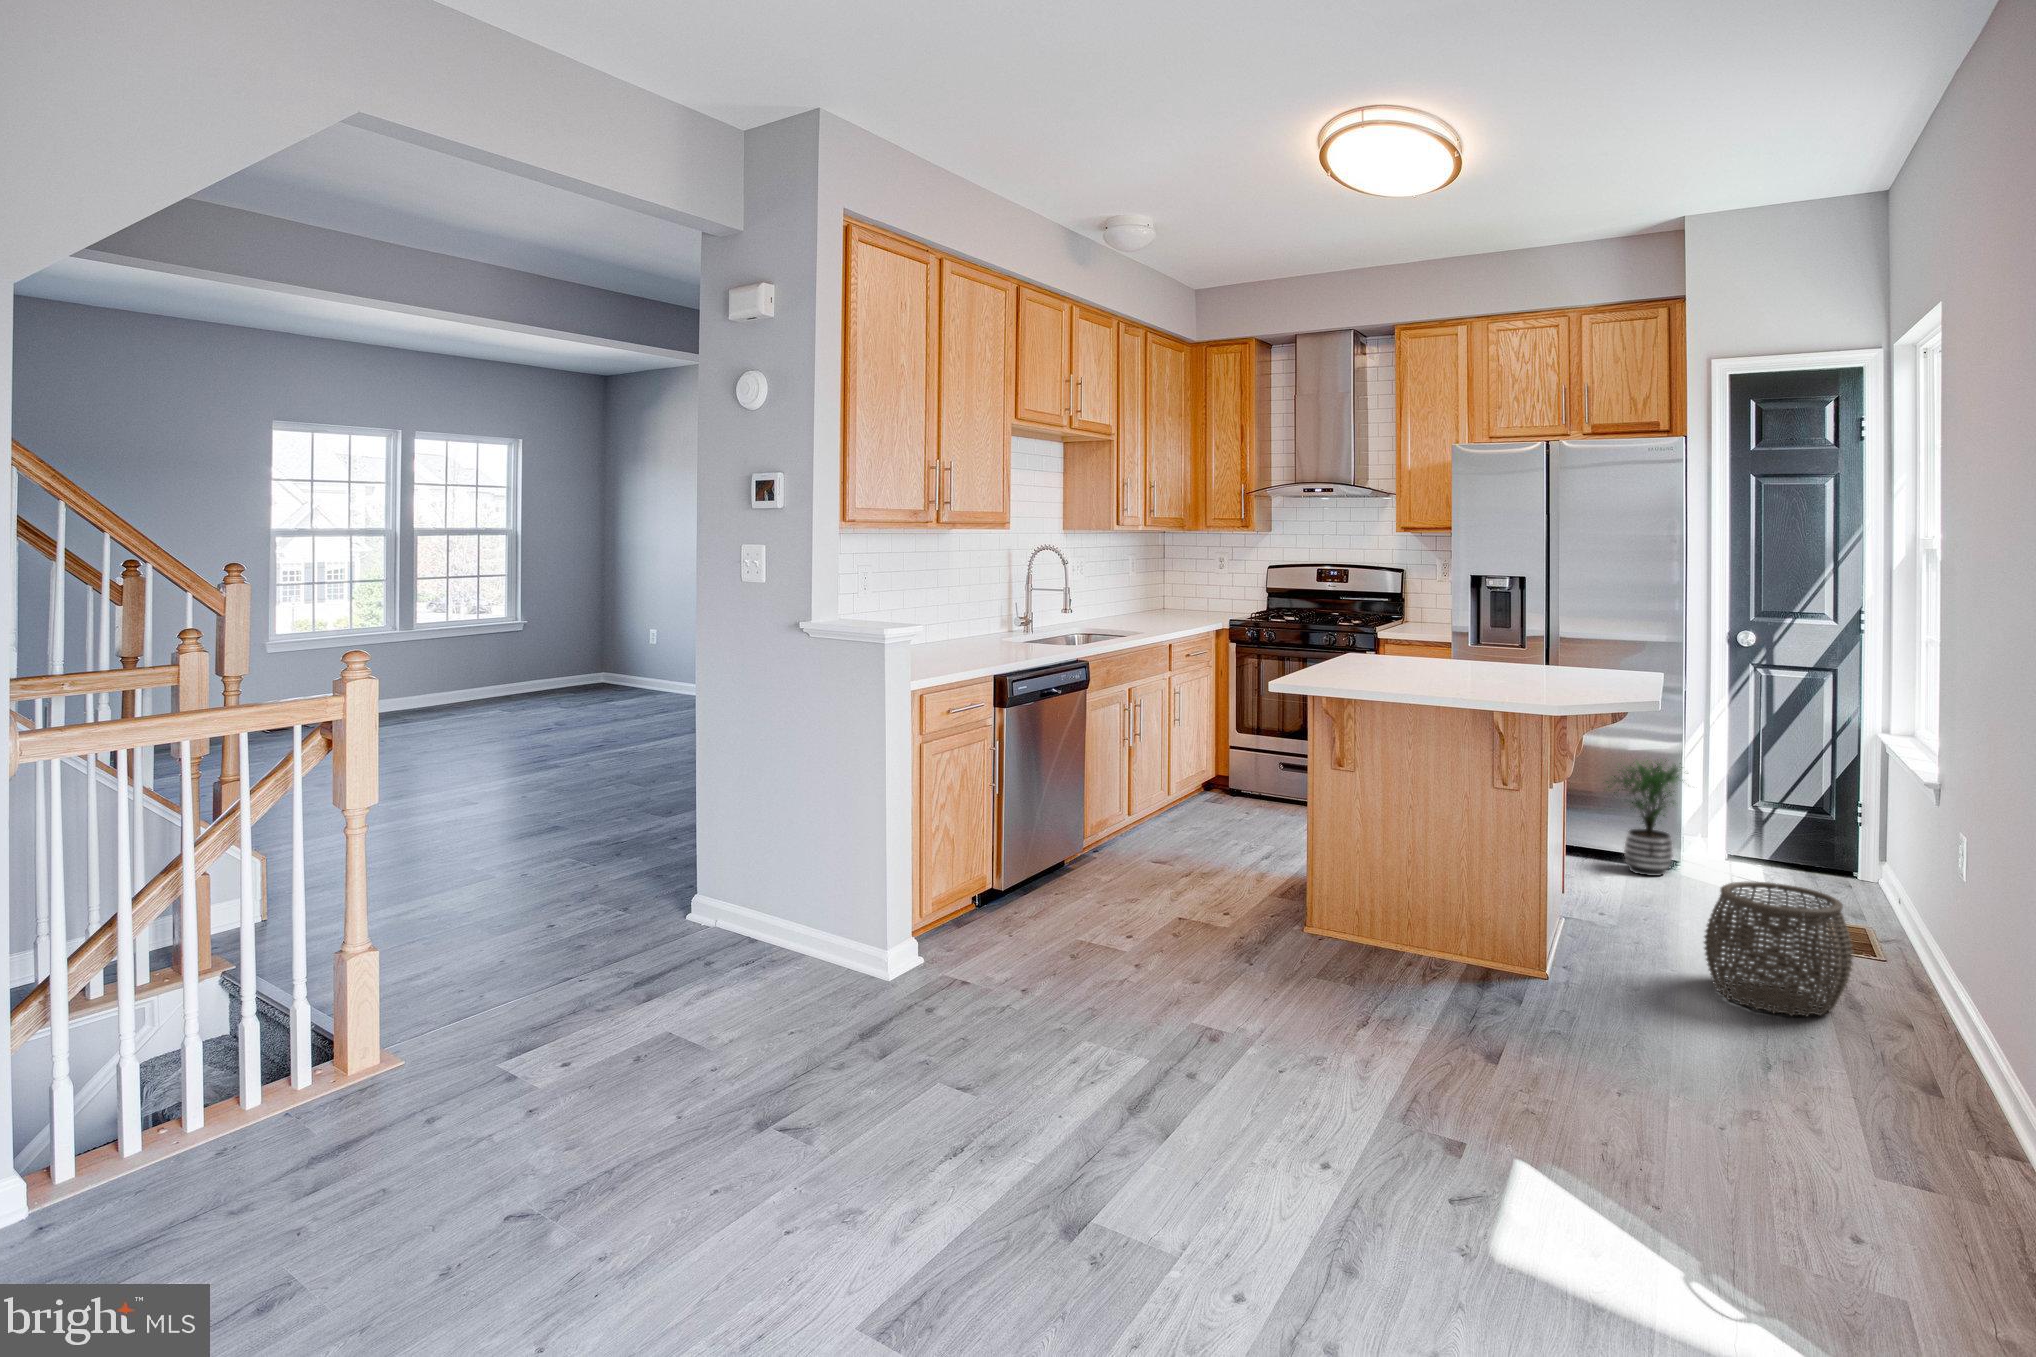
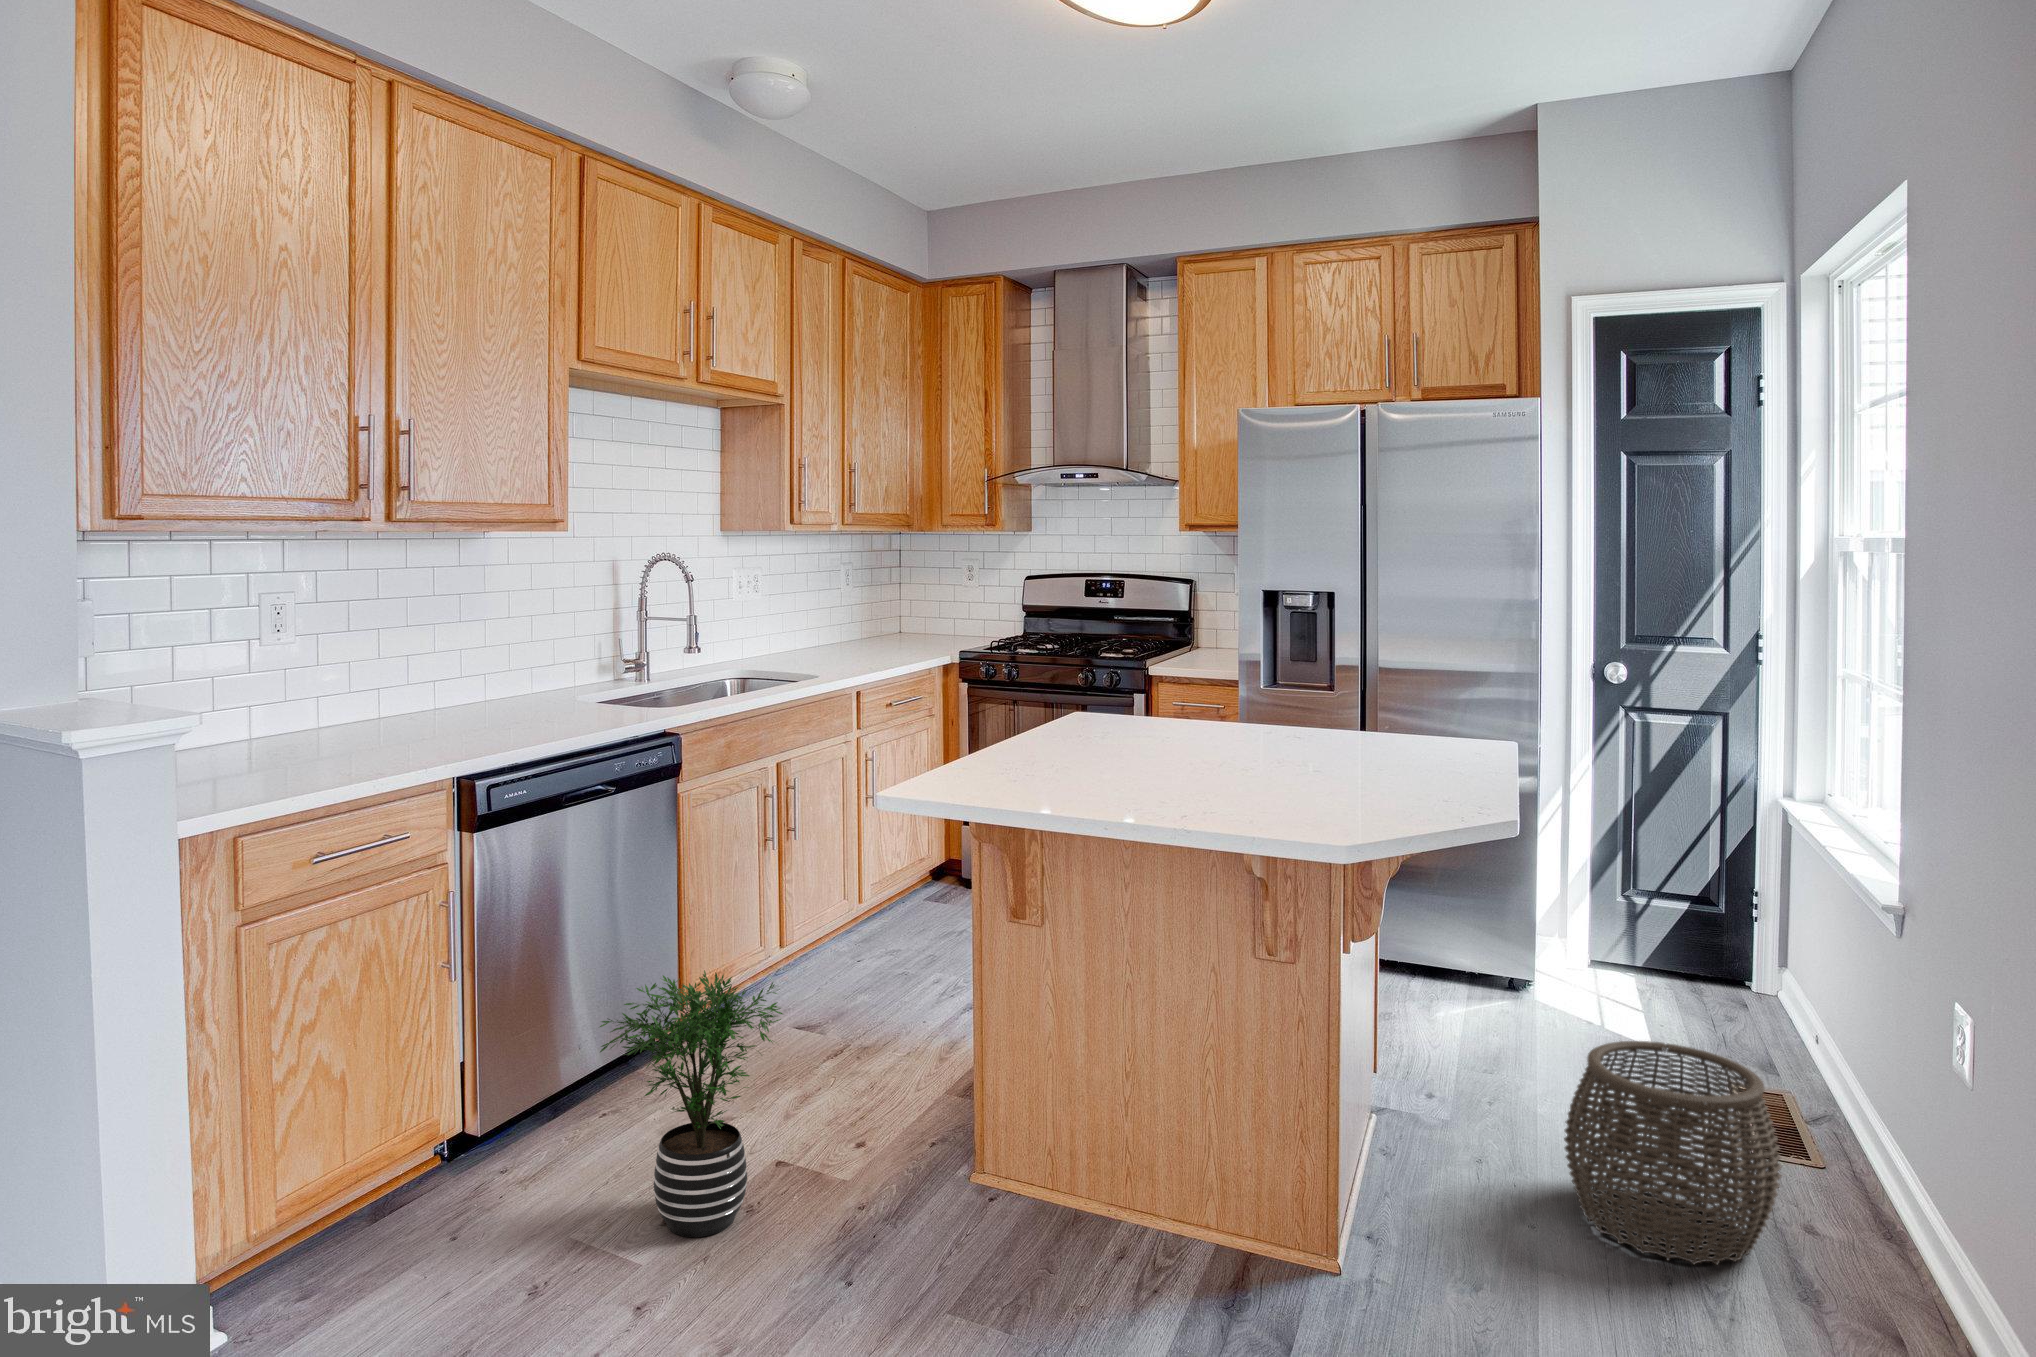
potted plant: present [1606,759,1683,876] -> present [600,970,783,1237]

